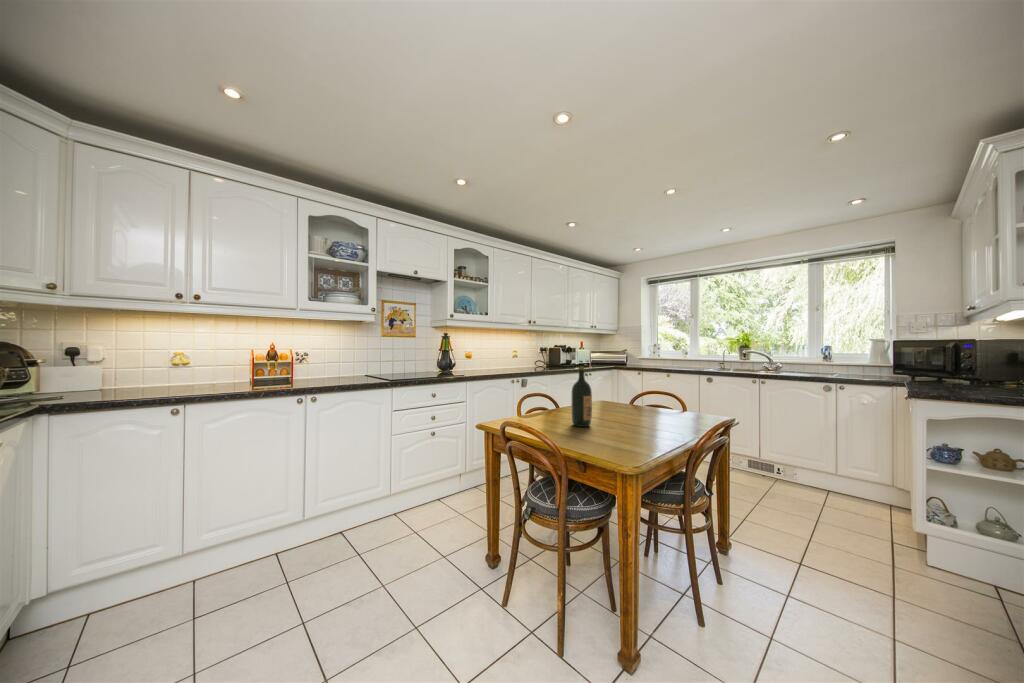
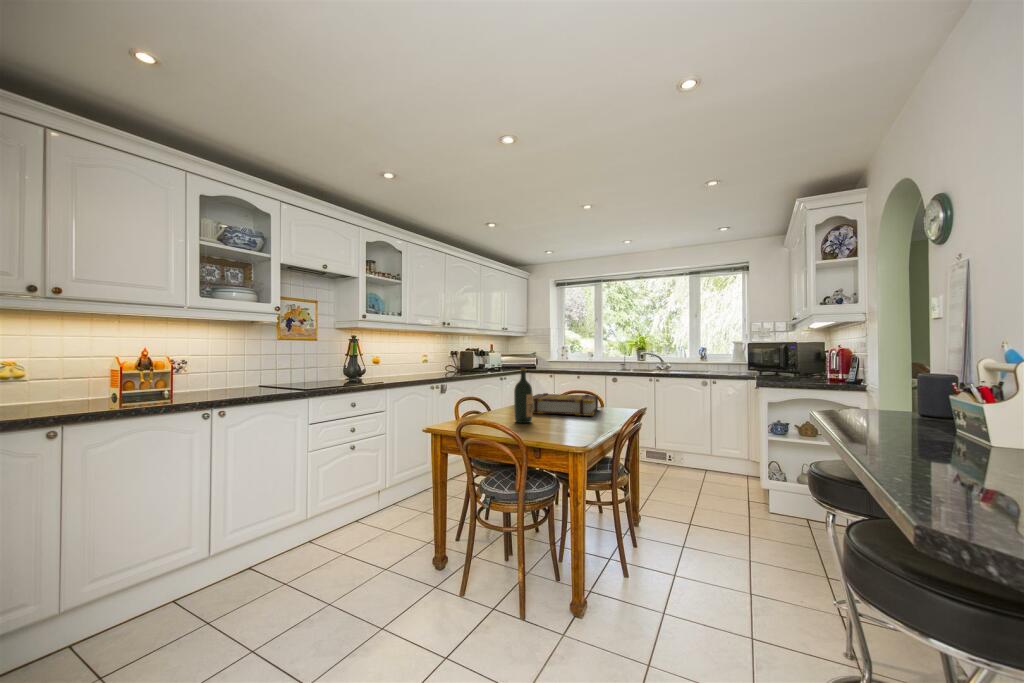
book: none [591,393,677,423] -> present [533,393,598,416]

